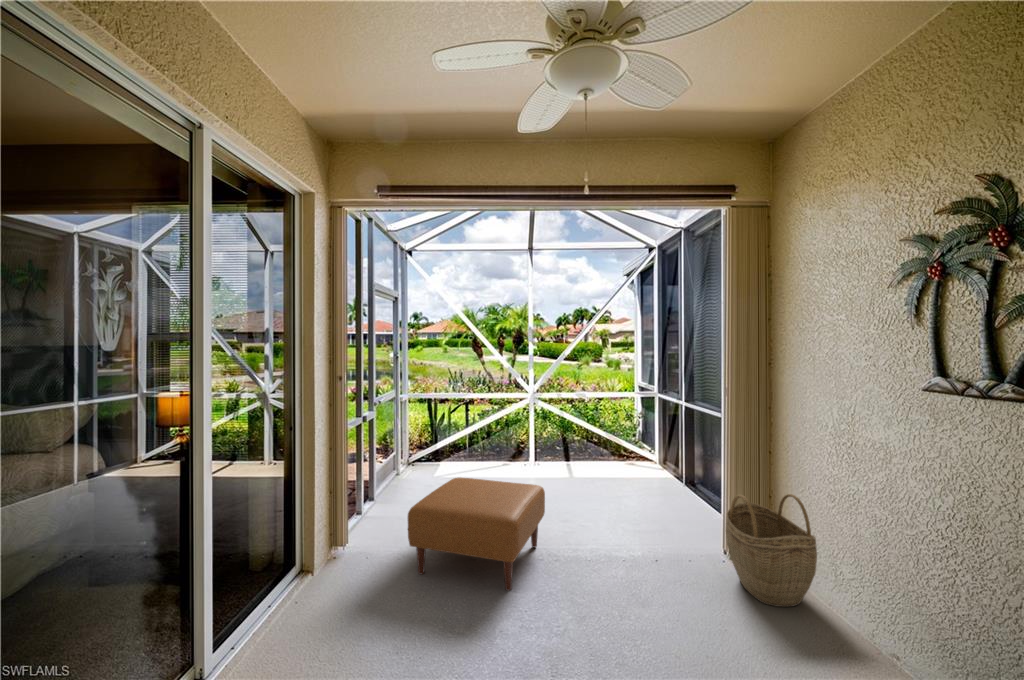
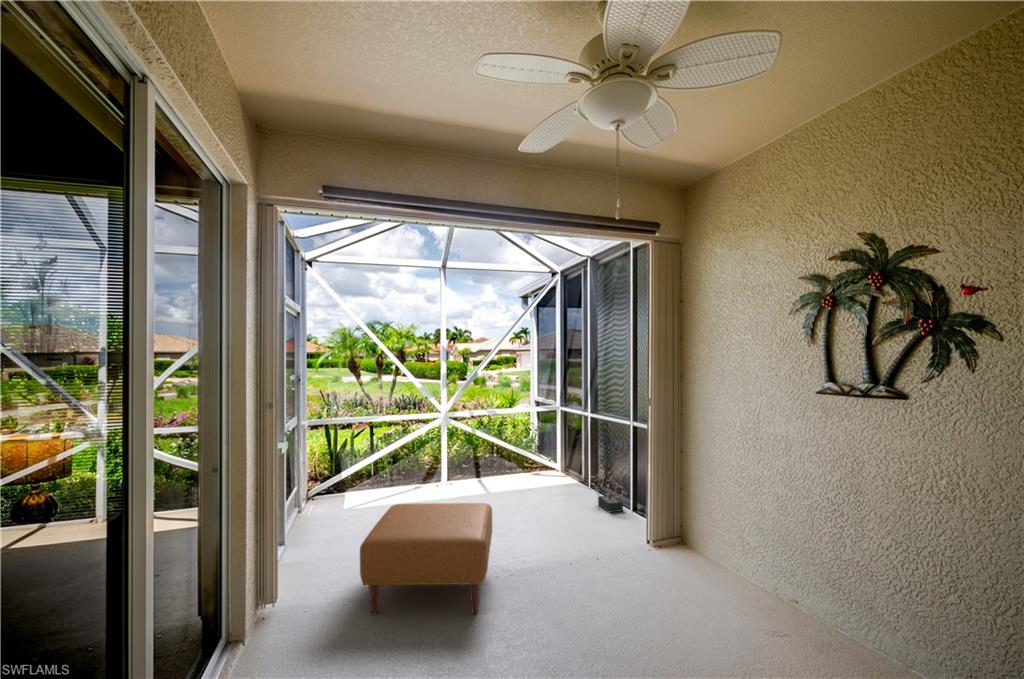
decorative plant: none [676,464,716,510] -> present [592,471,624,512]
woven basket: present [726,494,817,607] -> none [658,487,735,586]

